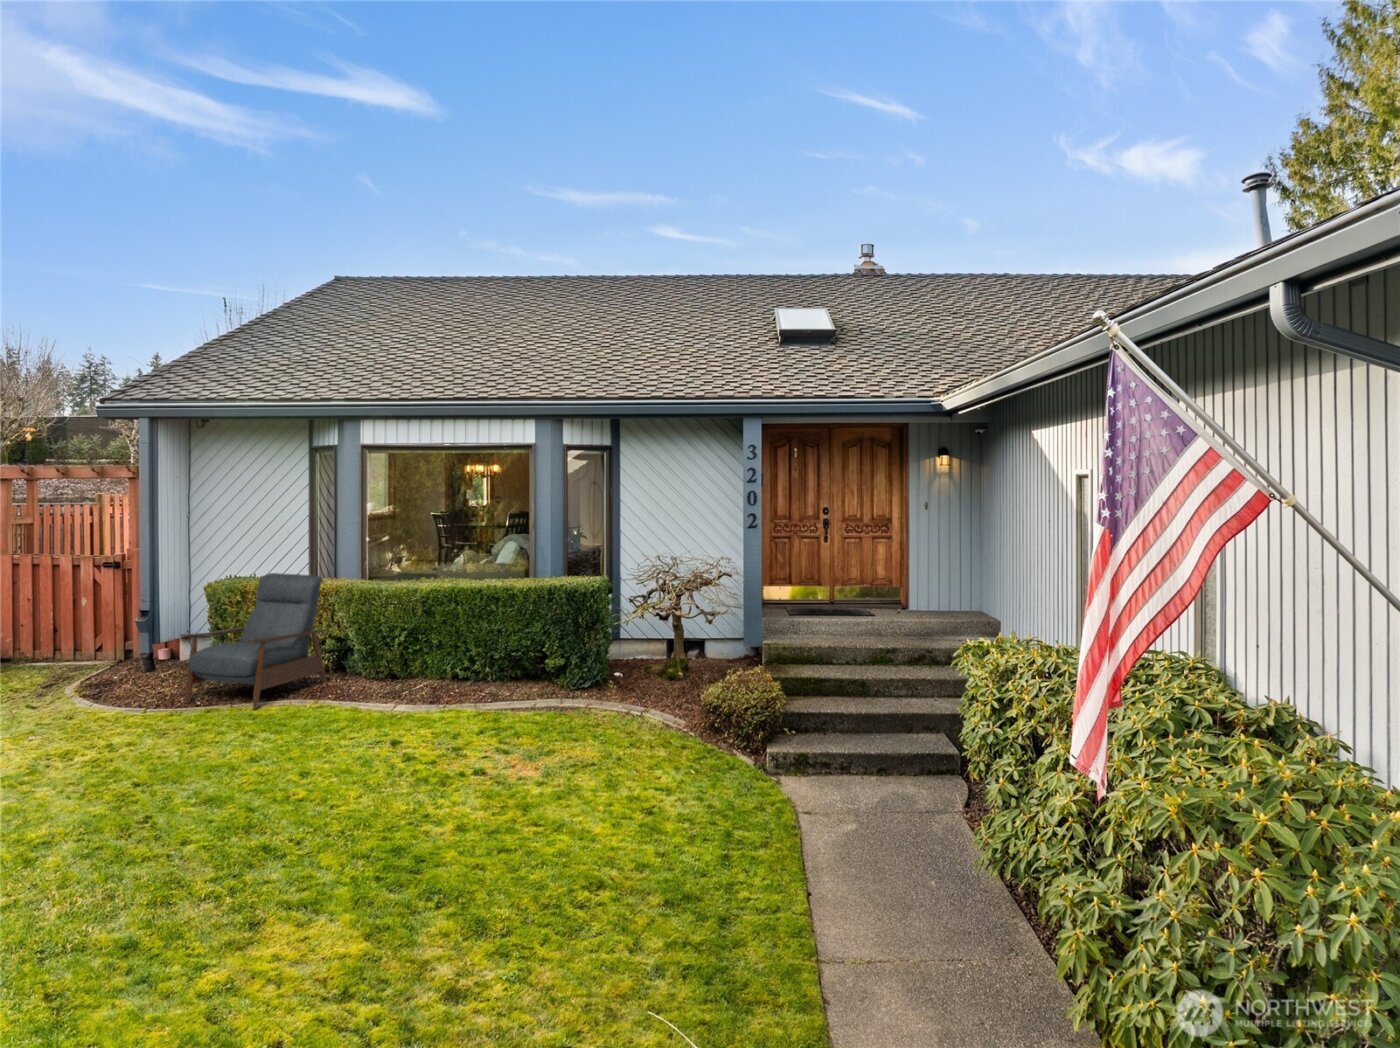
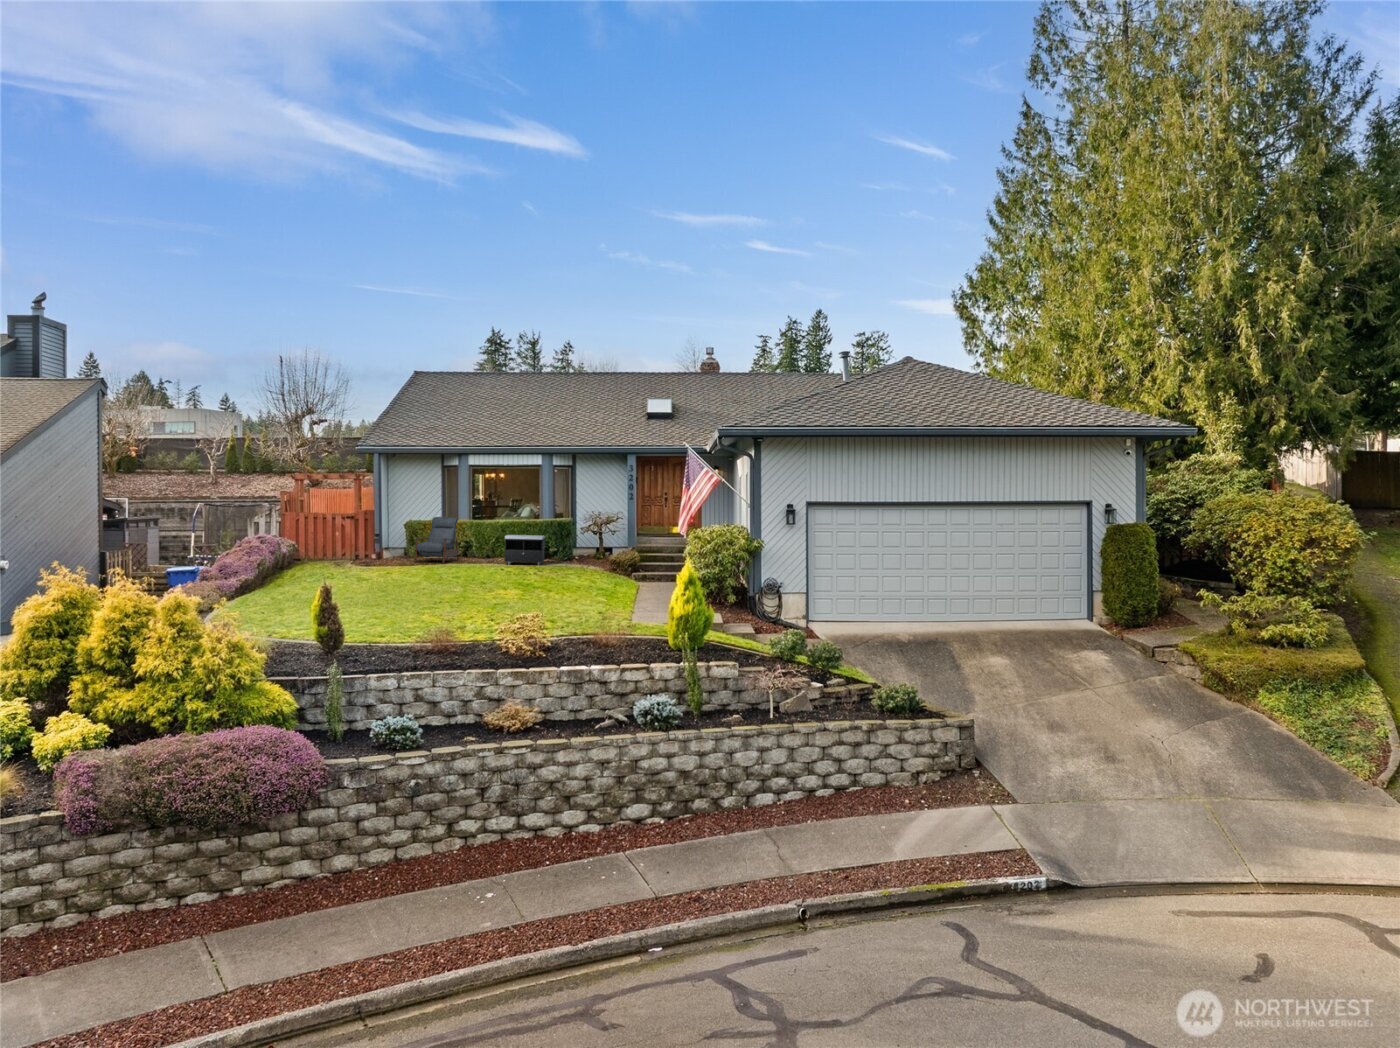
storage bench: none [420,623,534,709] -> present [505,535,545,565]

